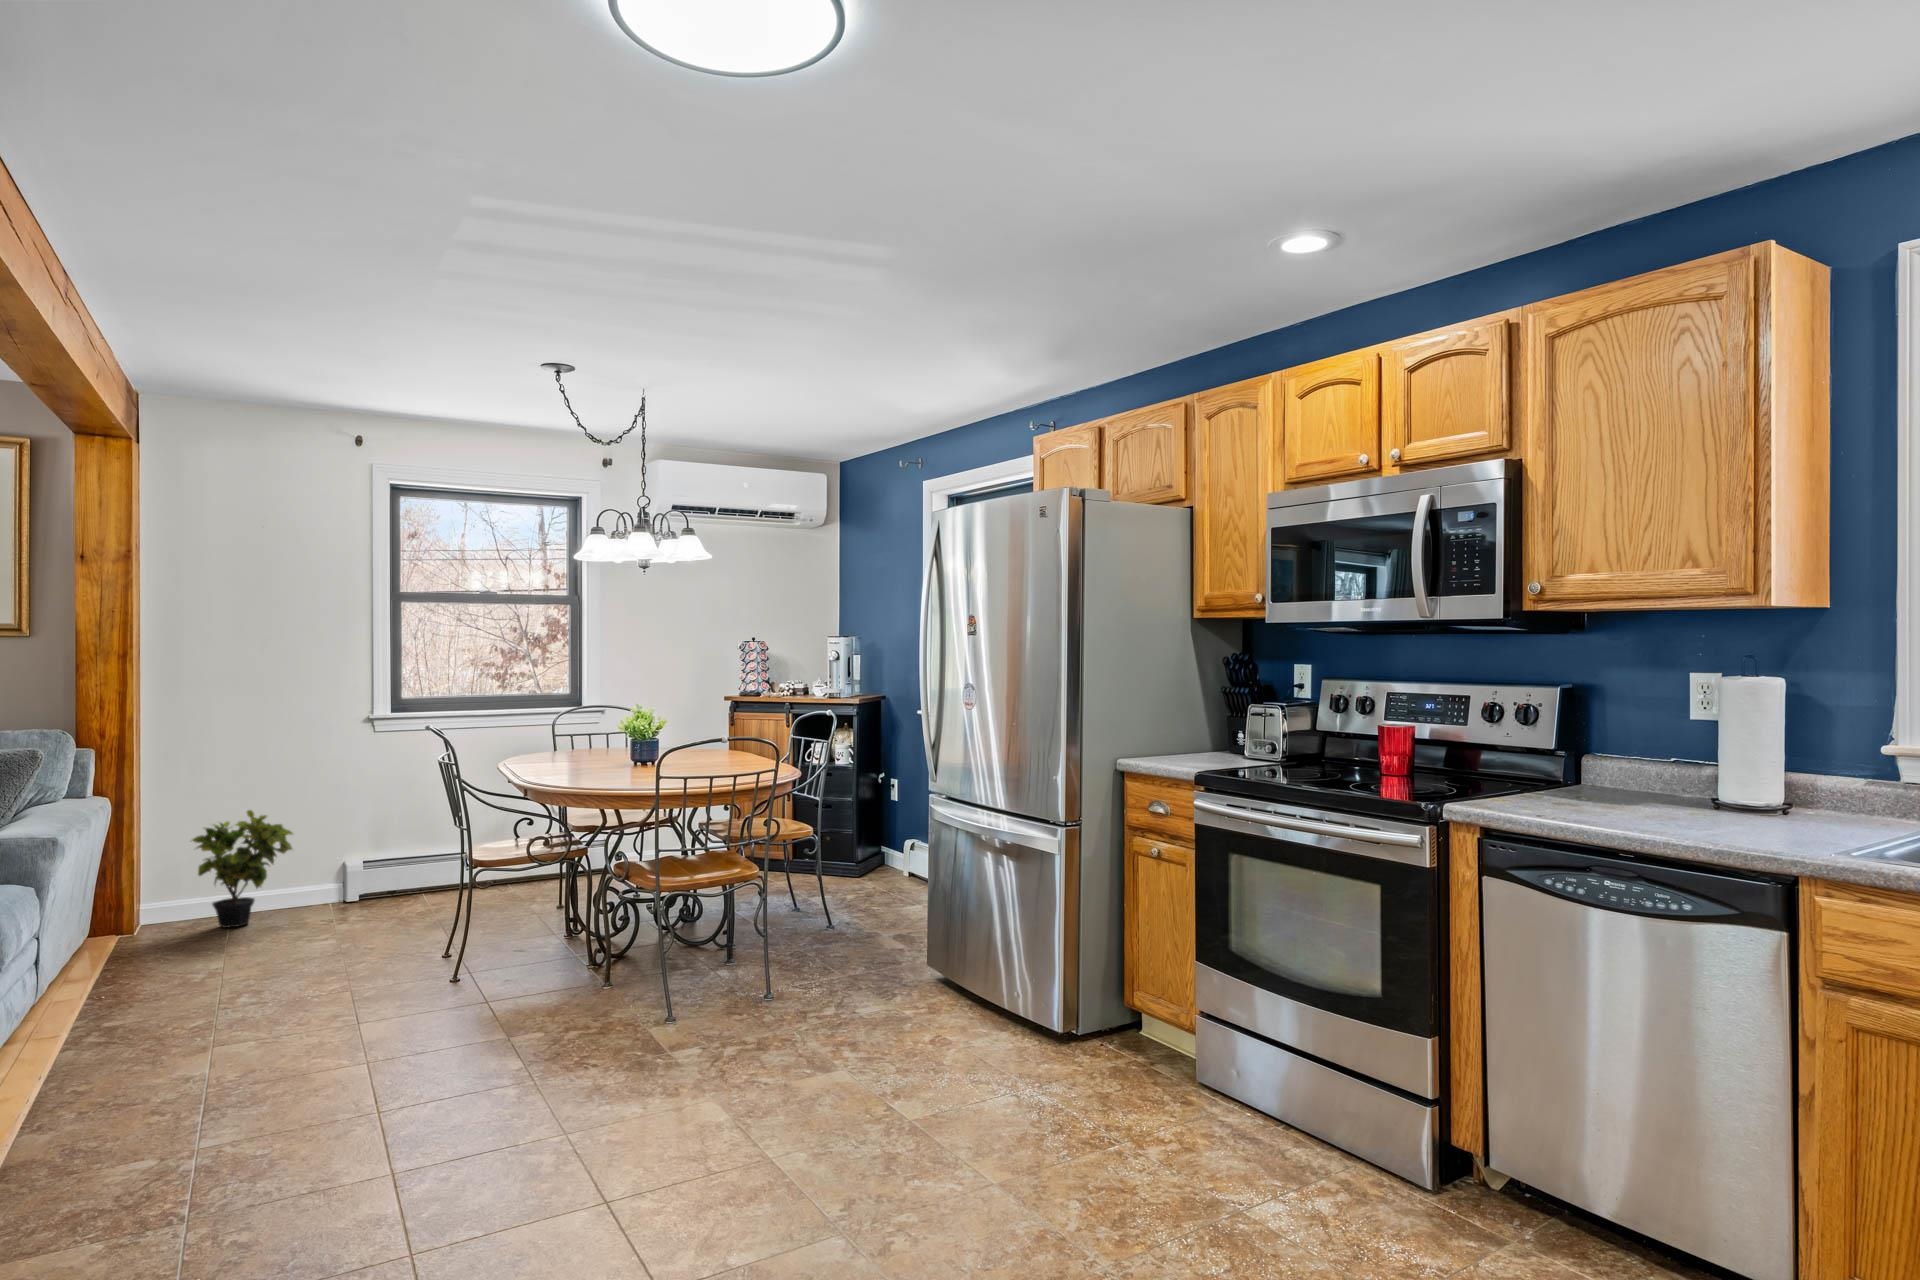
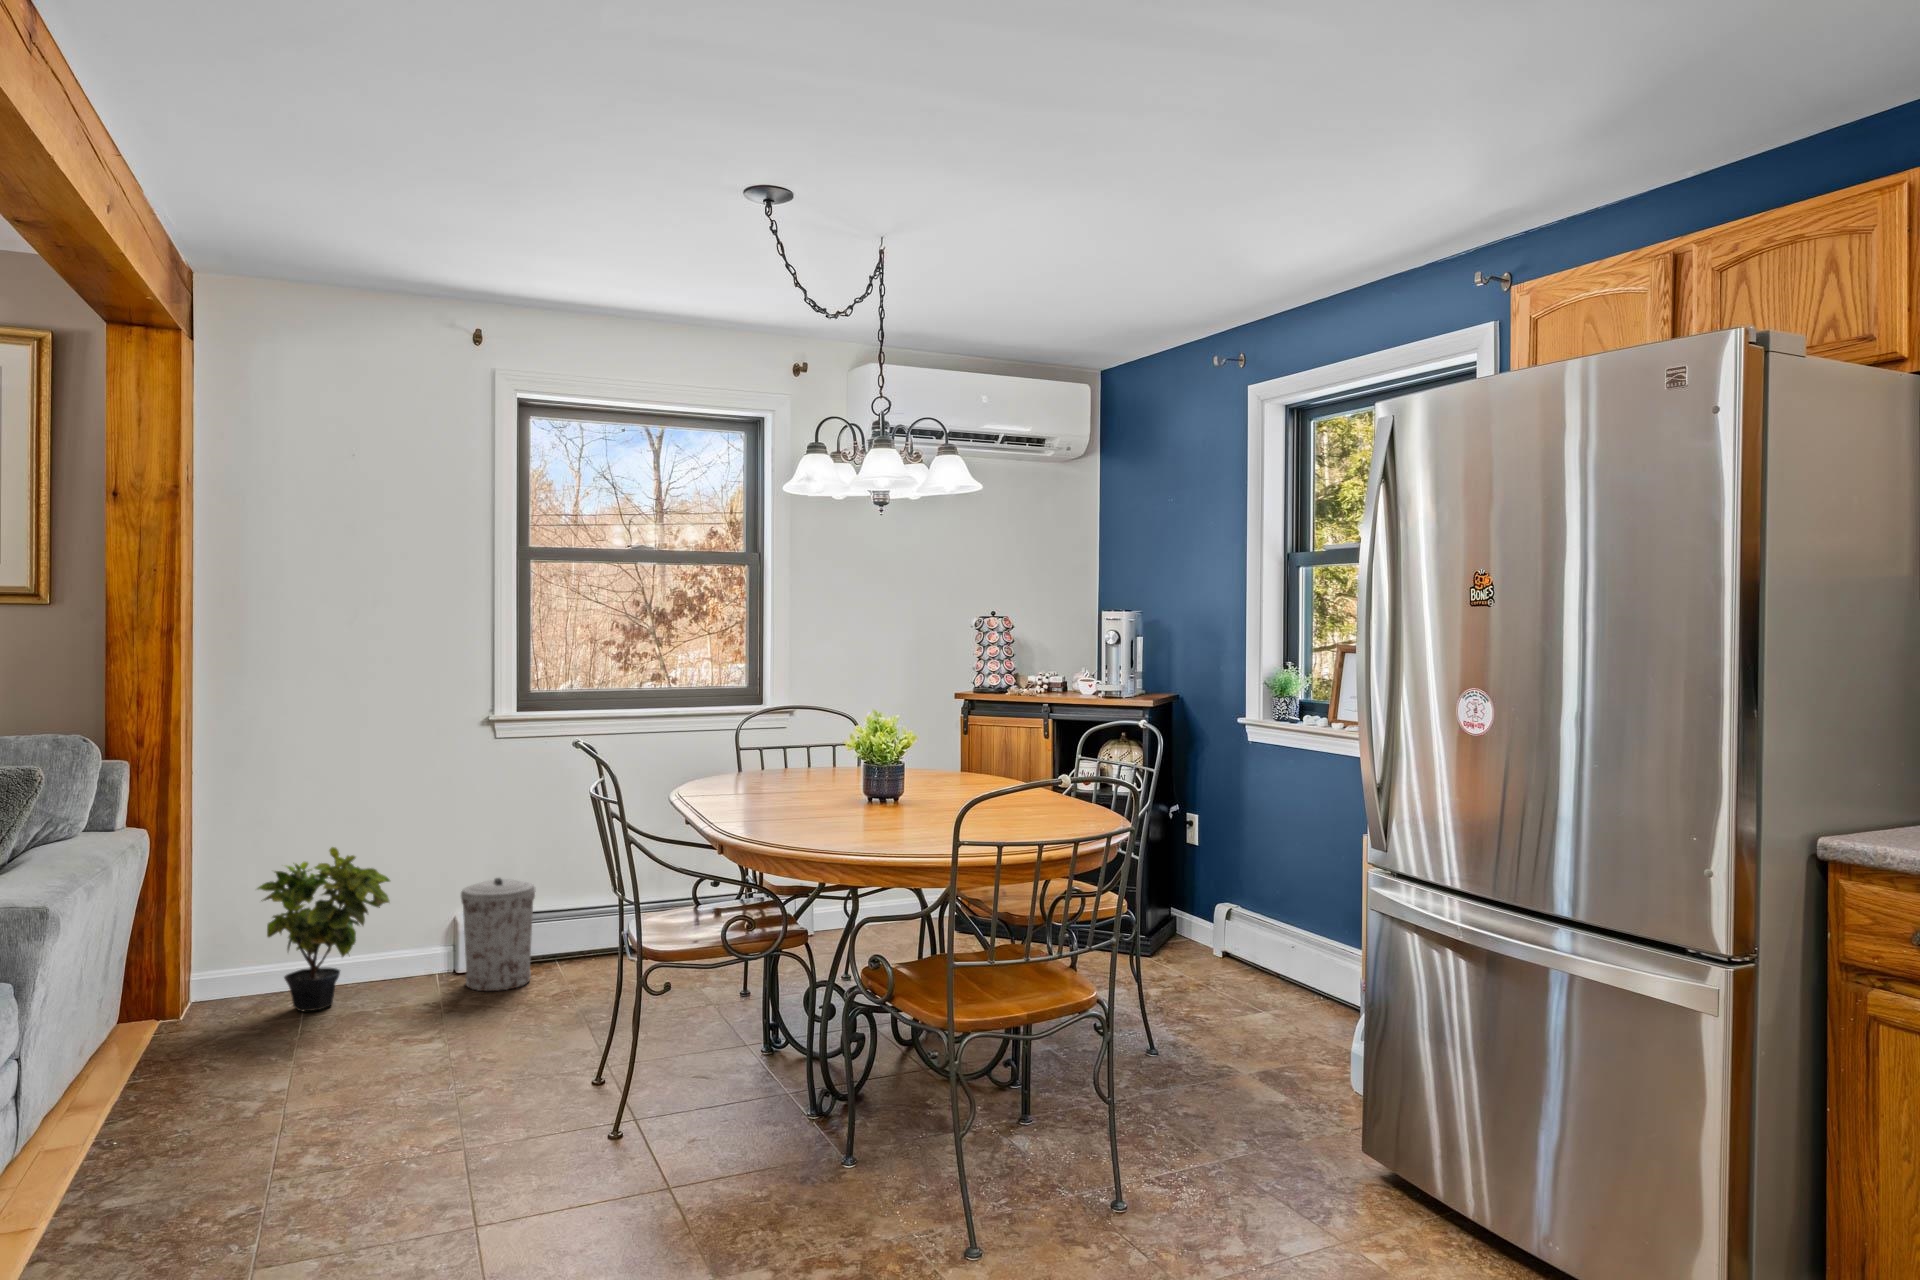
trash can: none [347,831,404,912] -> present [461,878,536,991]

